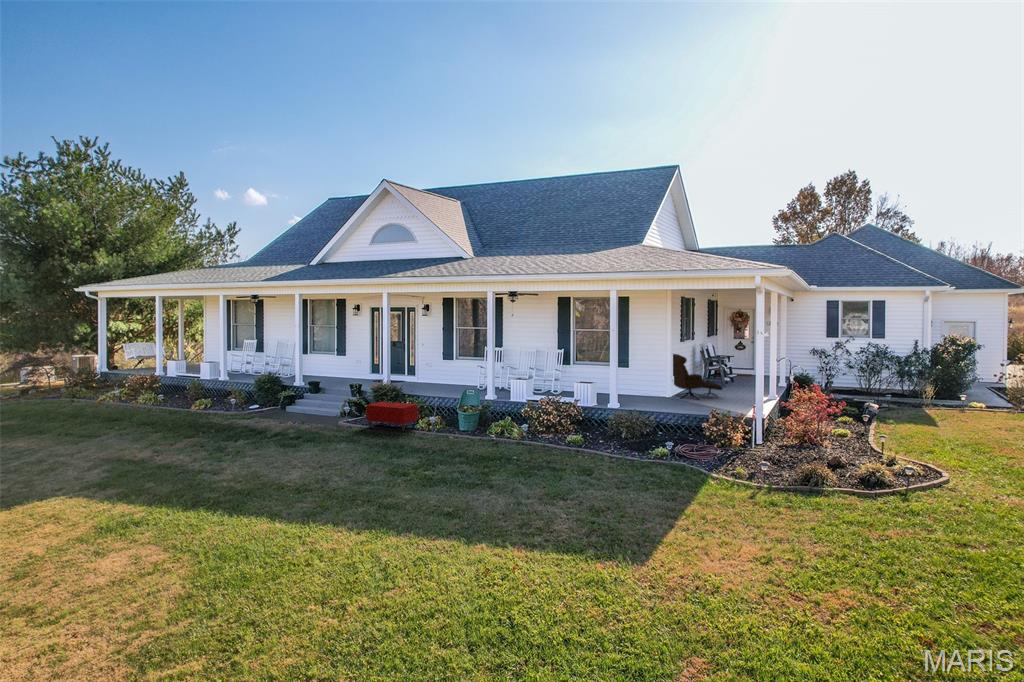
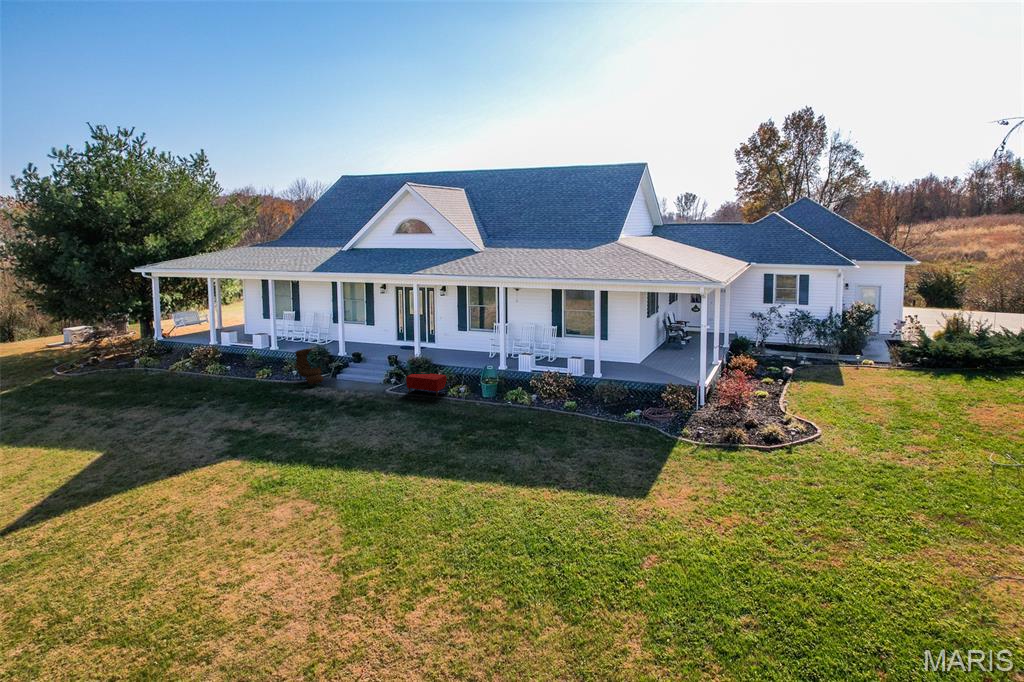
lounge chair: present [673,354,722,400] -> present [295,348,323,385]

